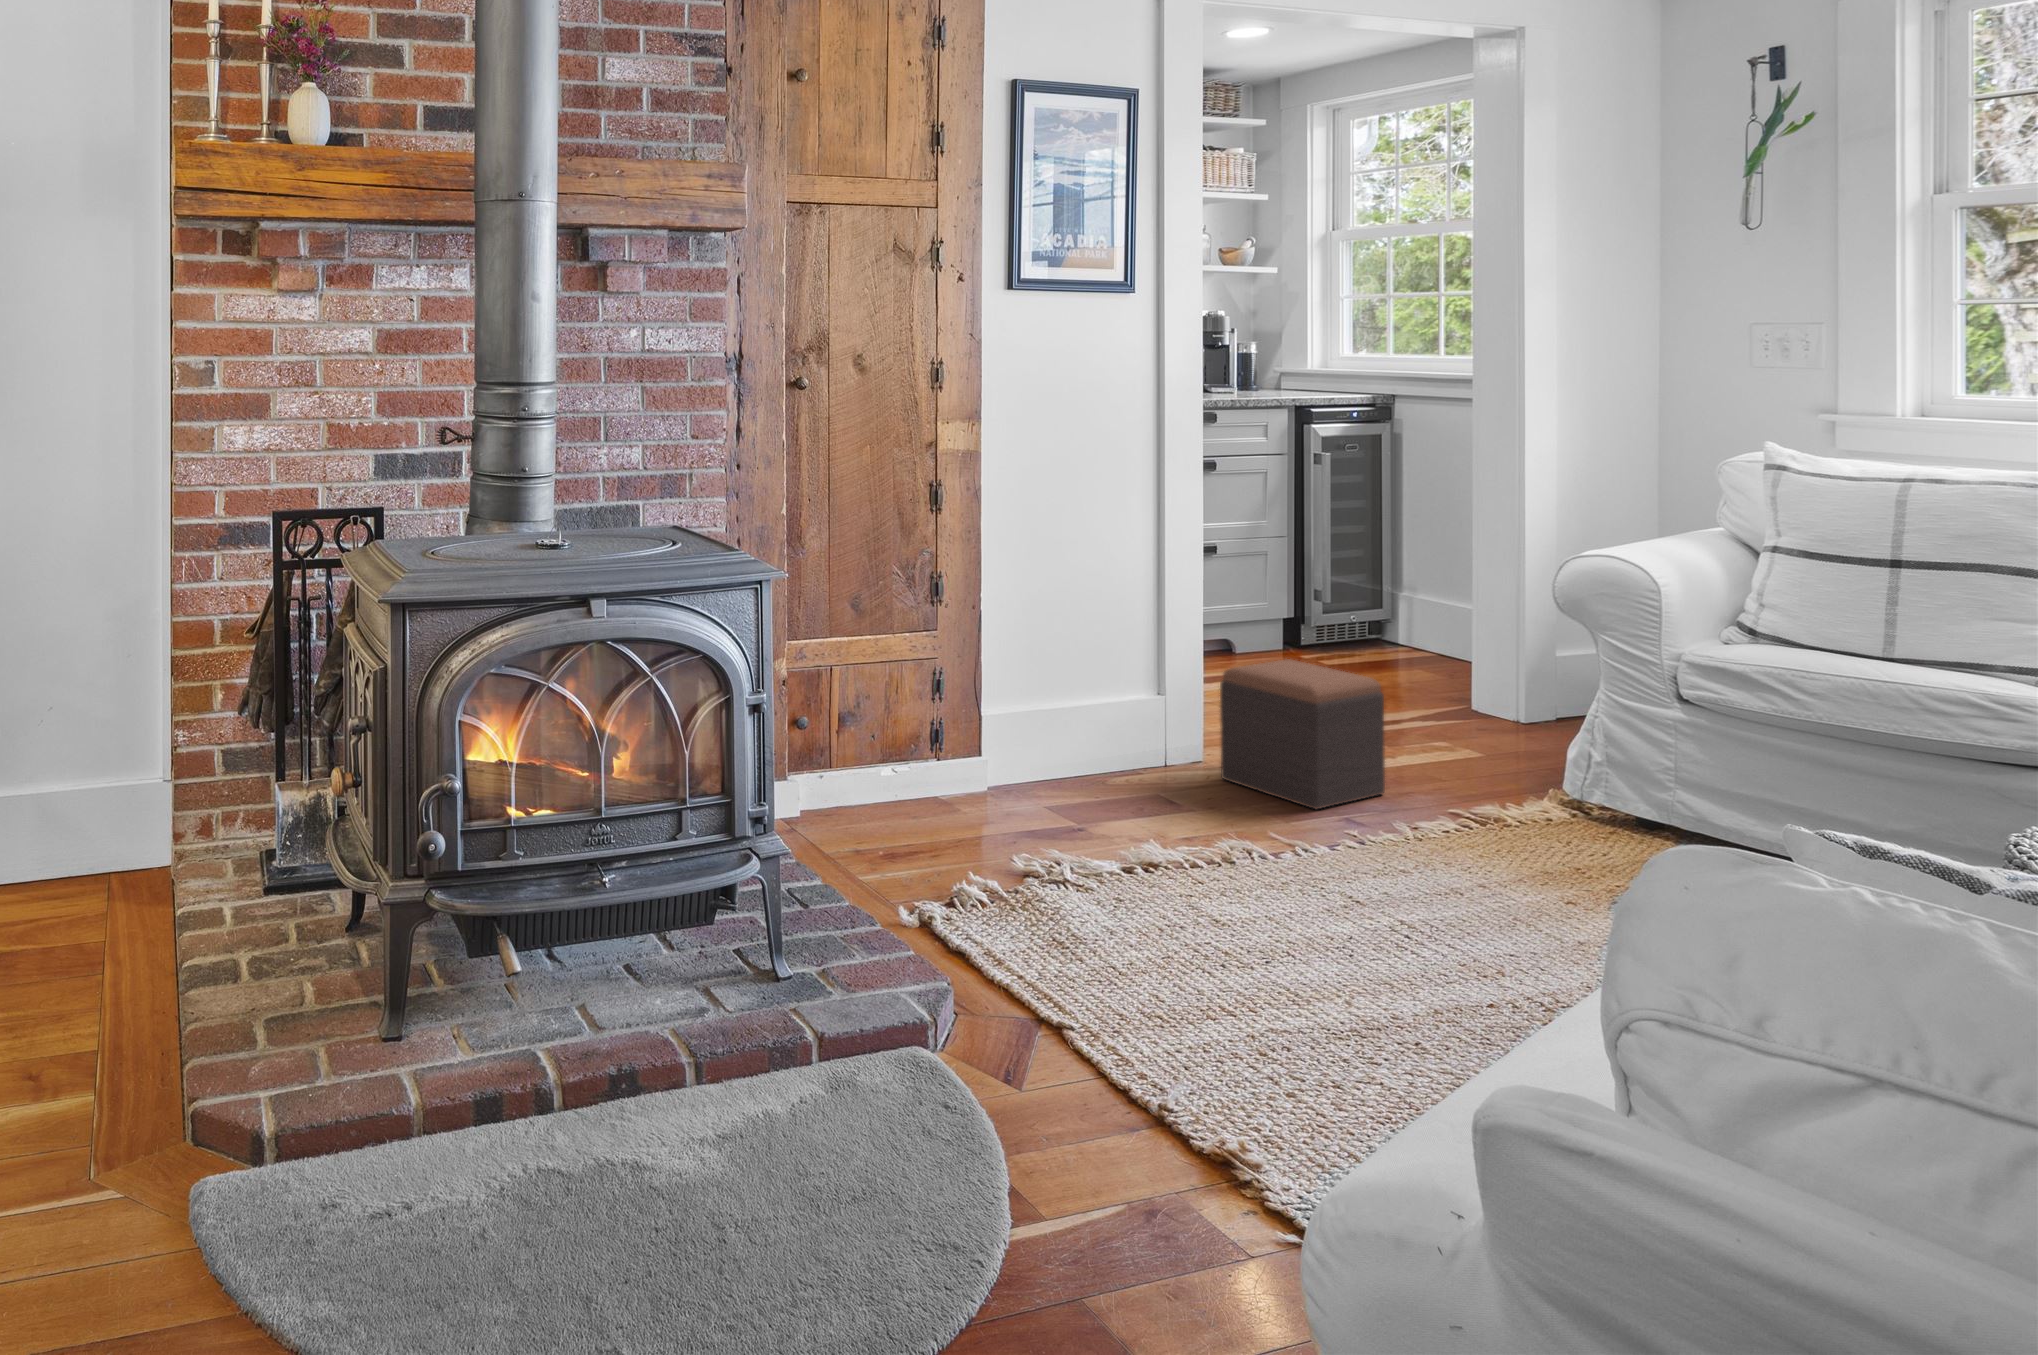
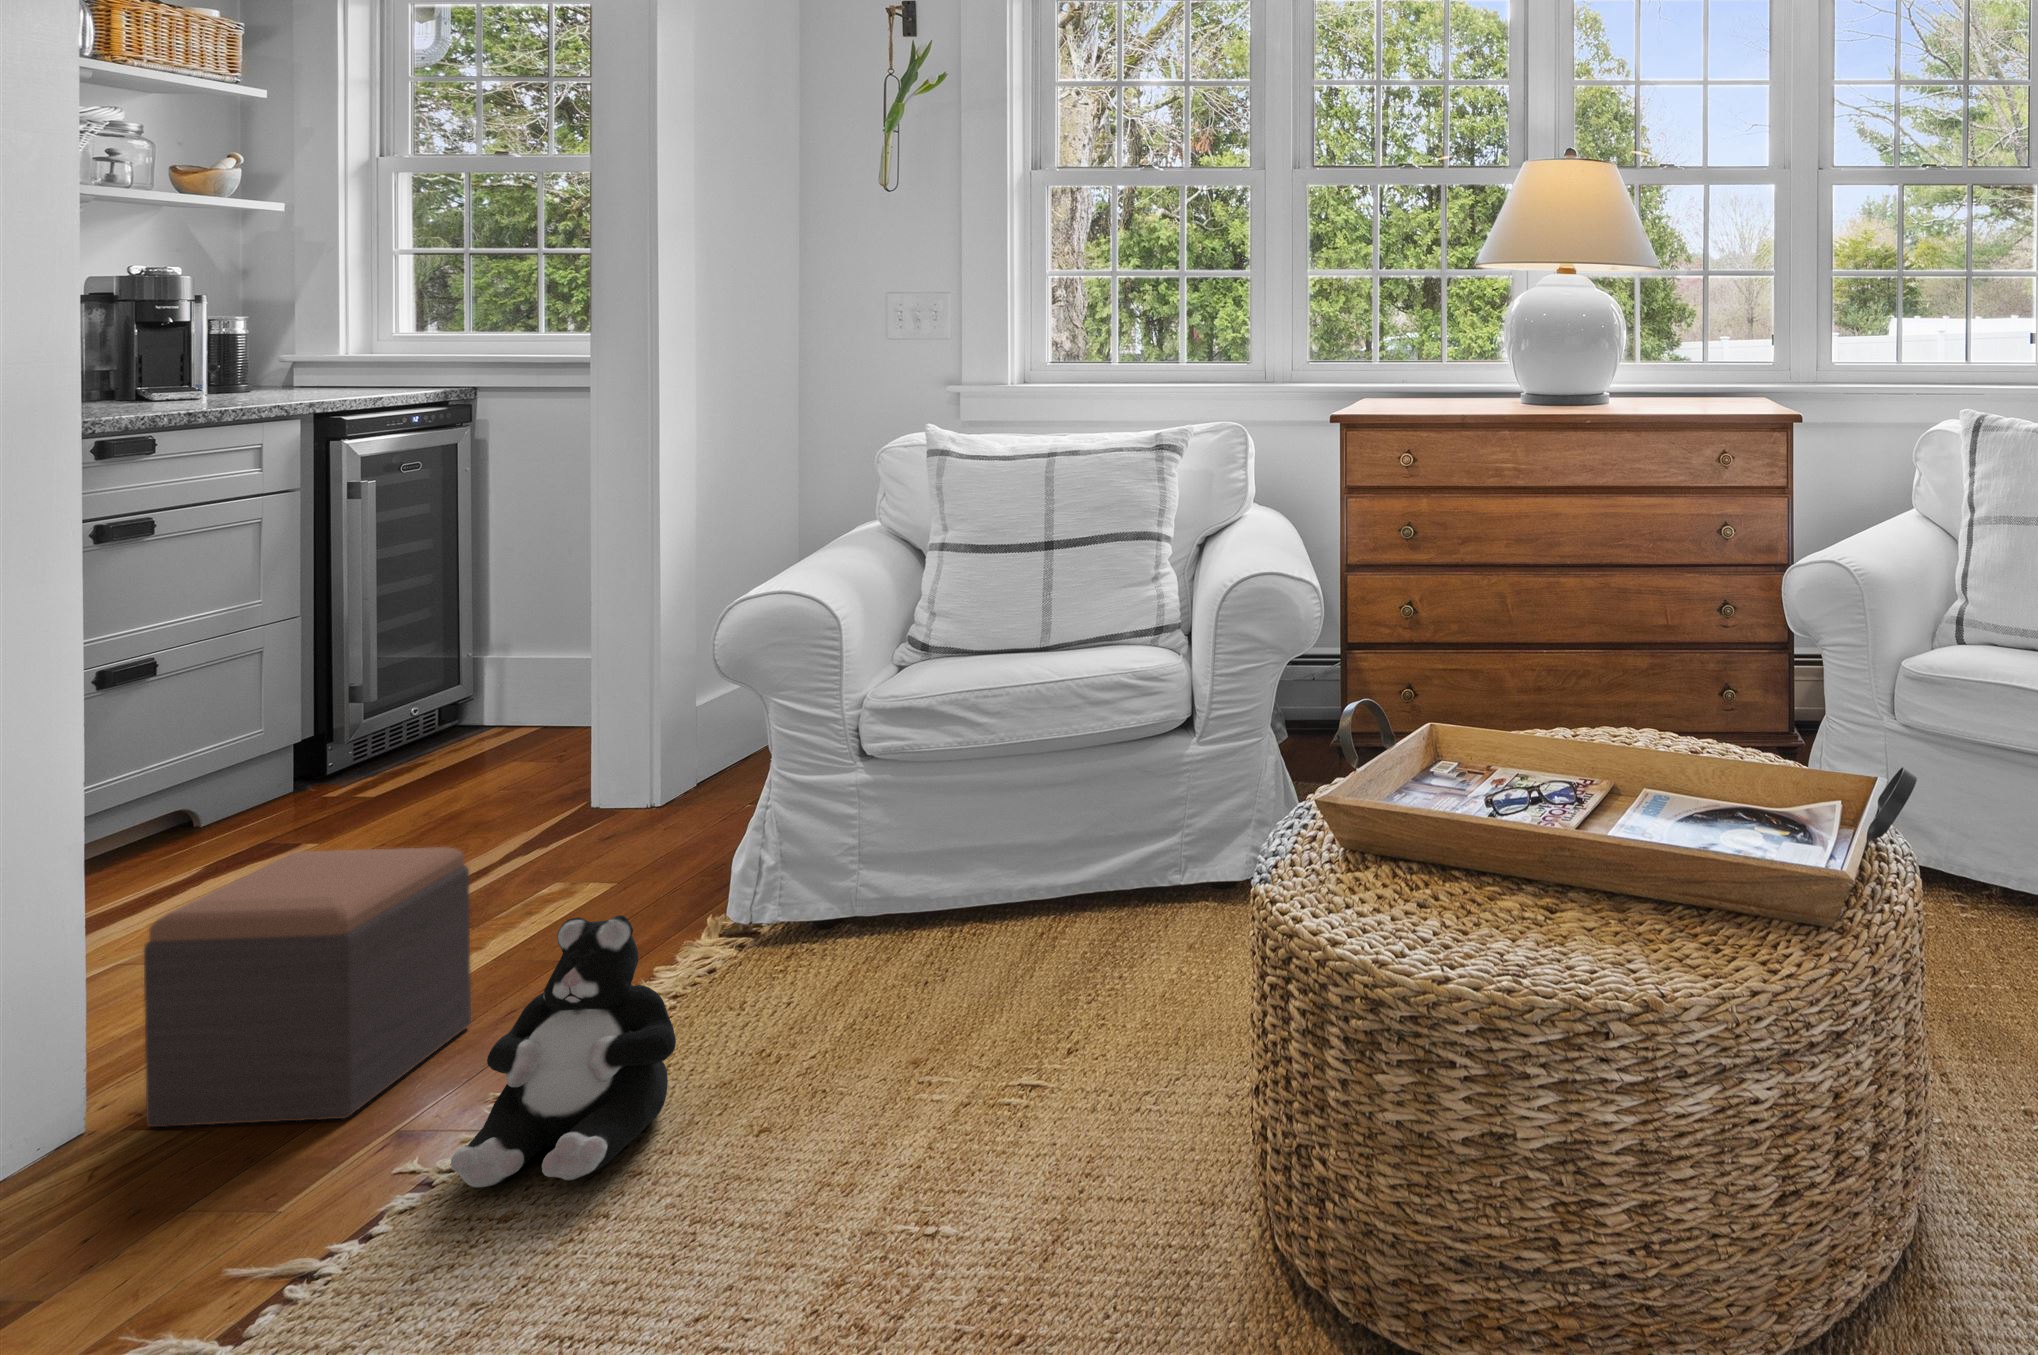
plush toy: none [1371,729,1510,881] -> present [451,915,676,1188]

